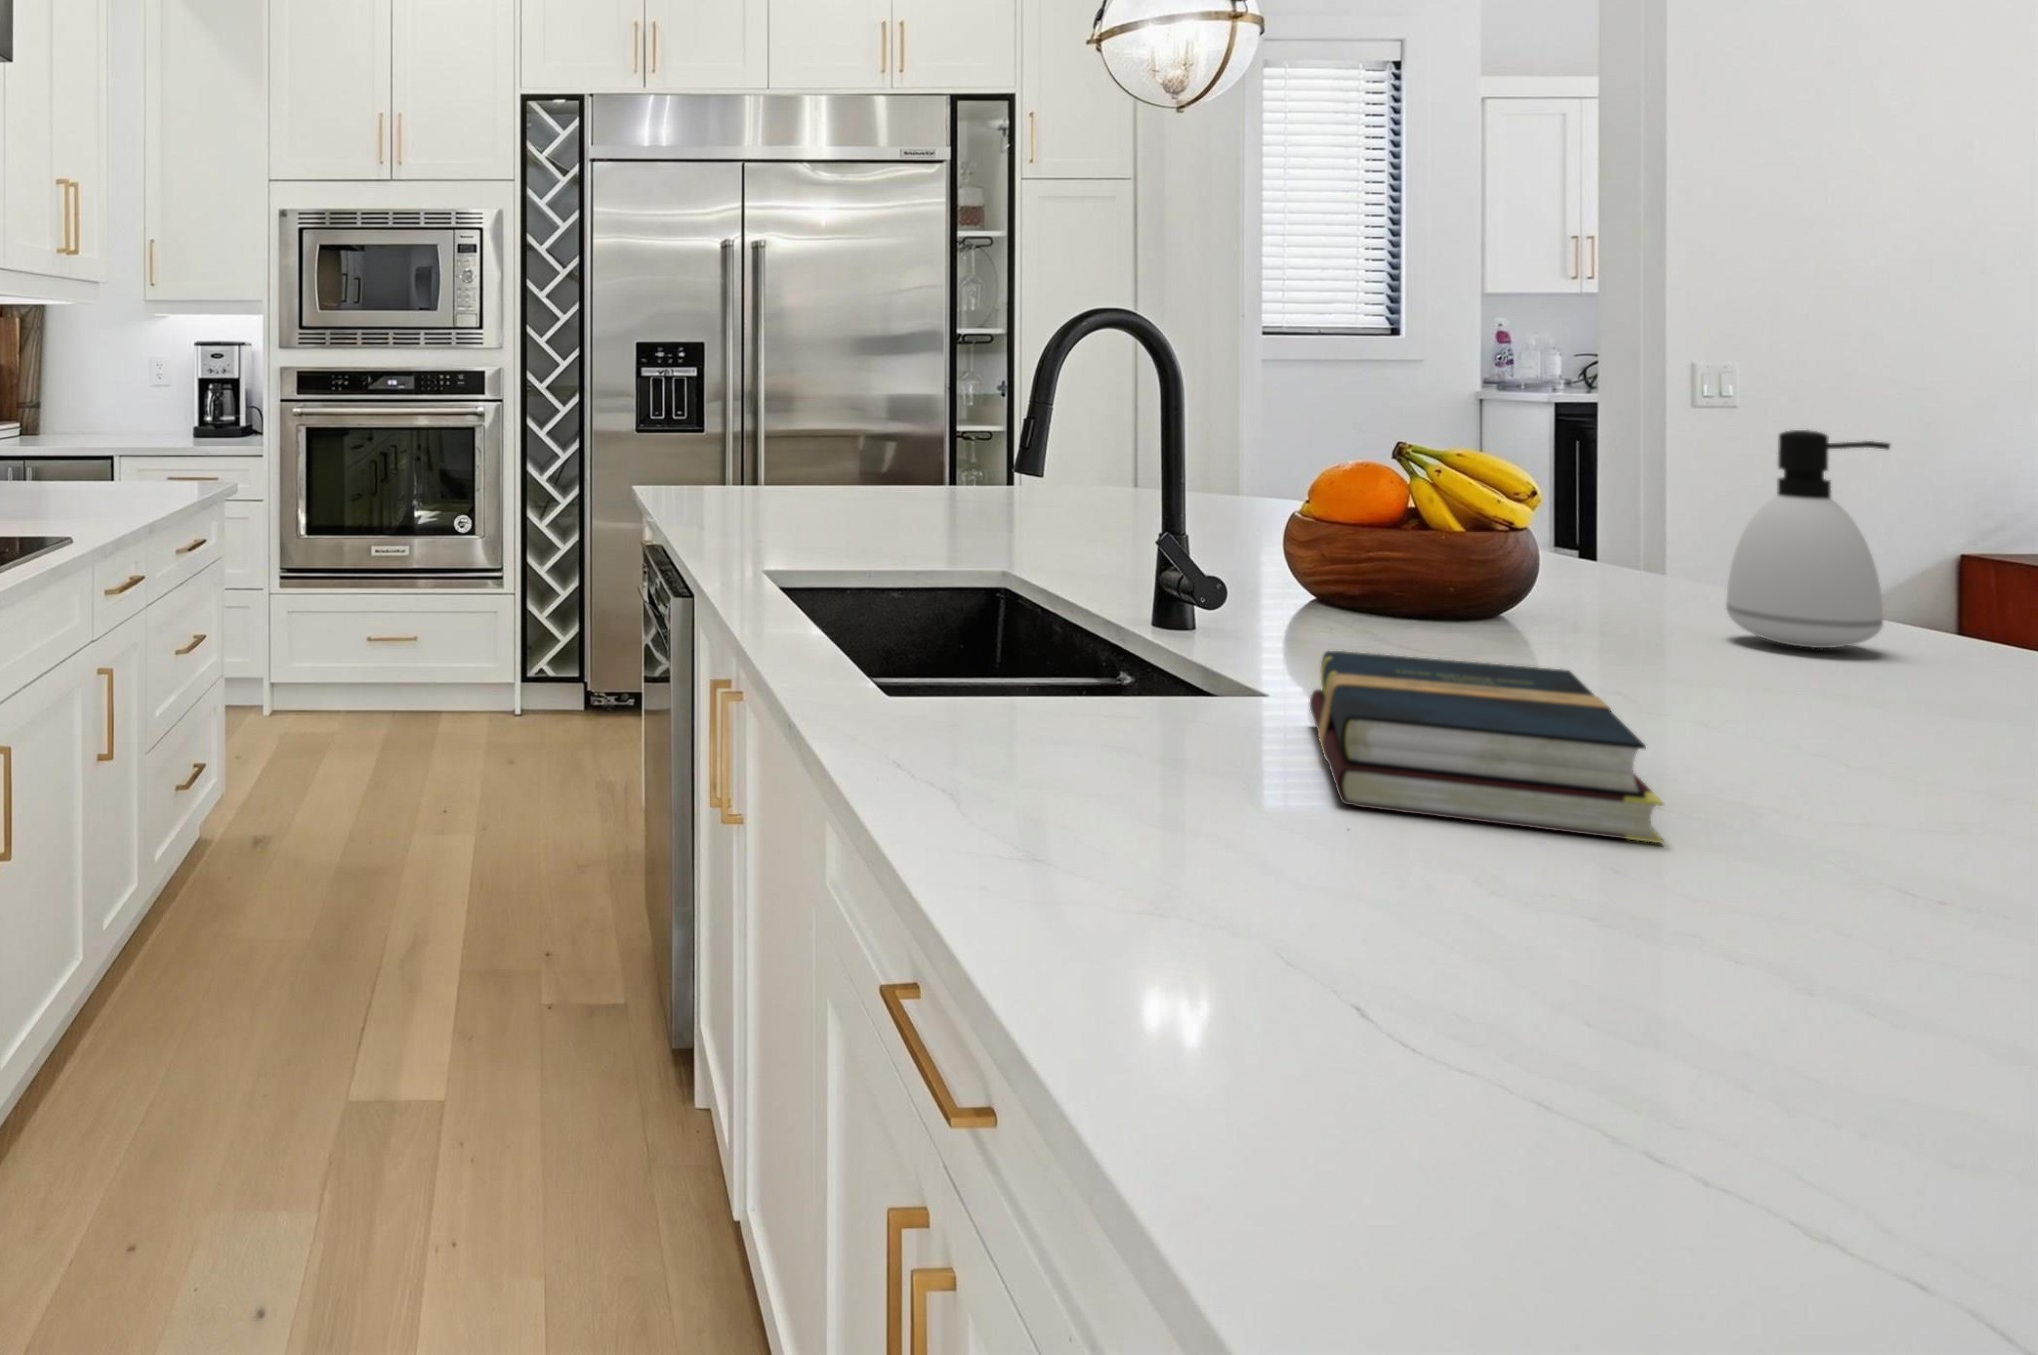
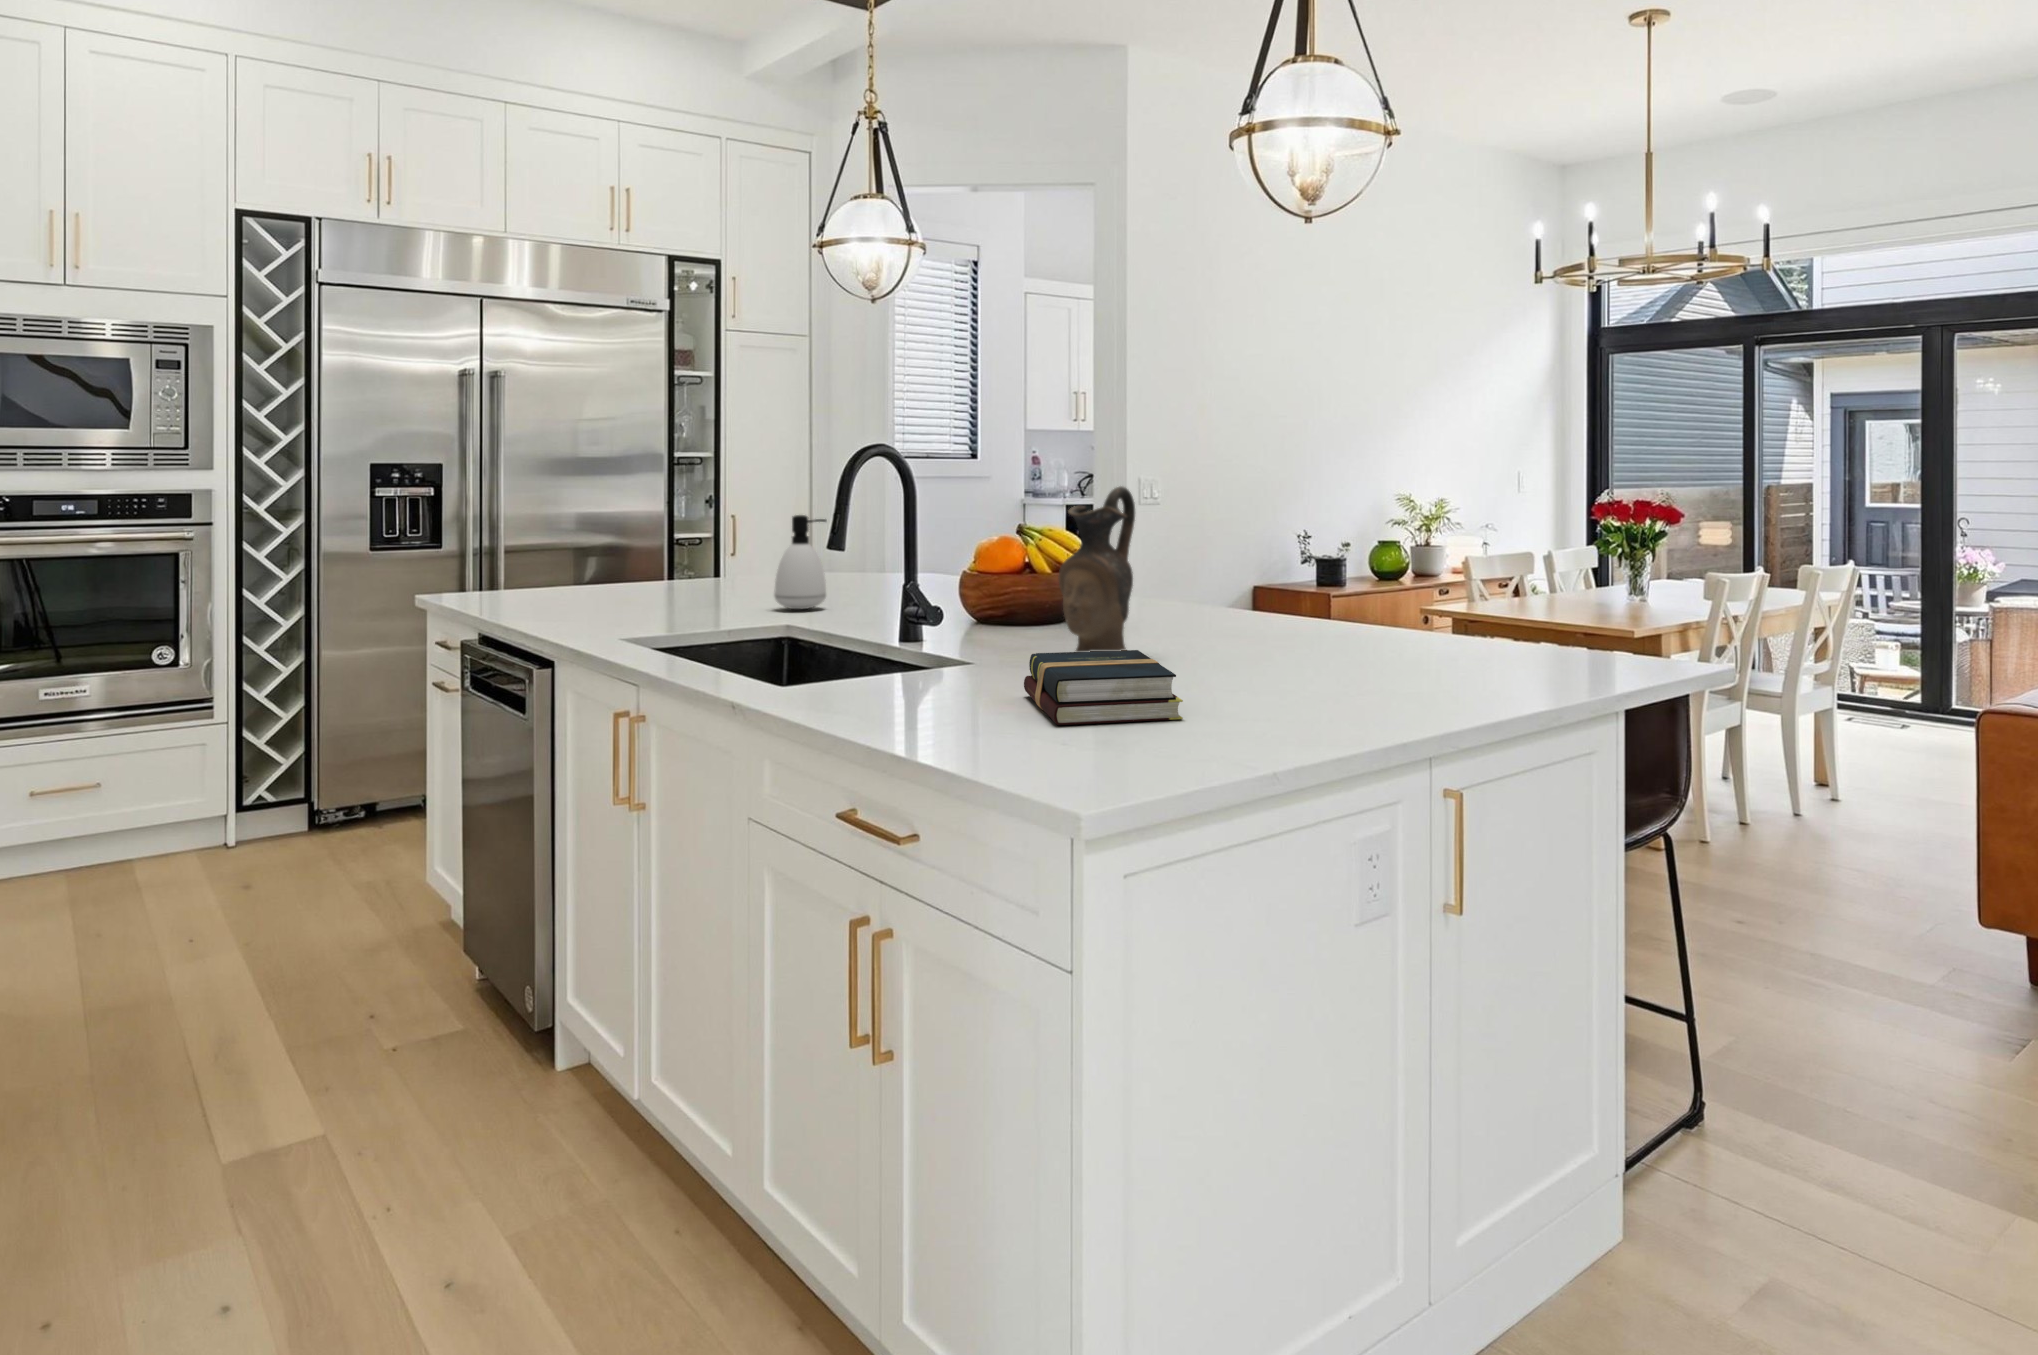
ceramic pitcher: none [1420,353,1595,676] -> present [1058,486,1135,652]
soap dispenser: present [1726,430,1890,648] -> present [774,515,826,609]

